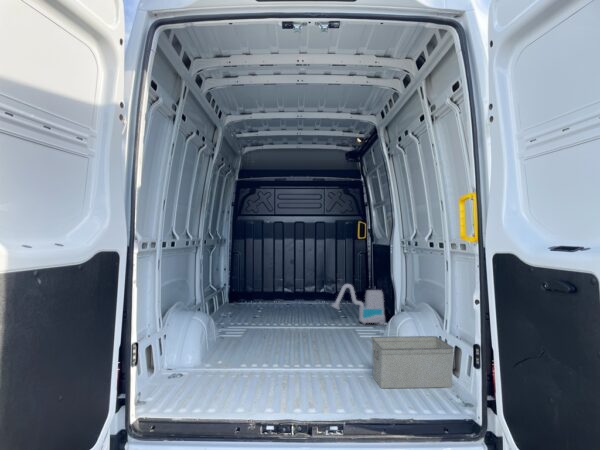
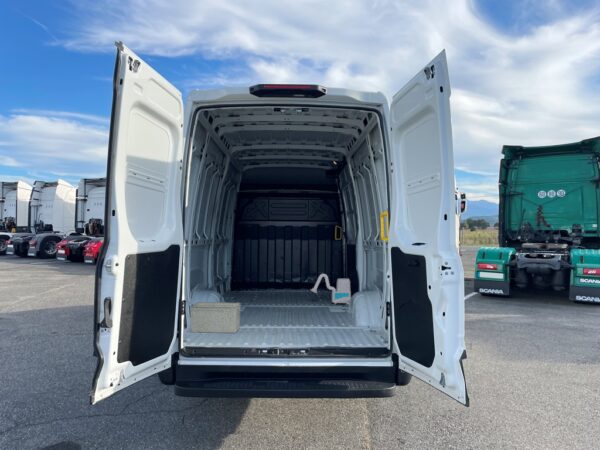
storage bin: present [372,336,454,388] -> present [190,302,241,333]

